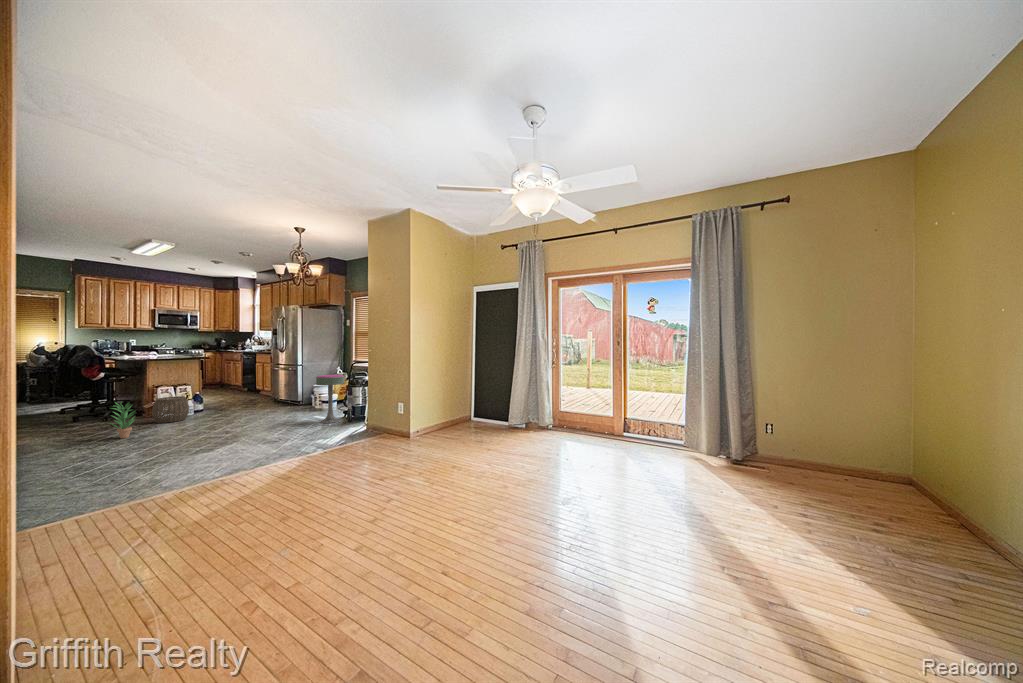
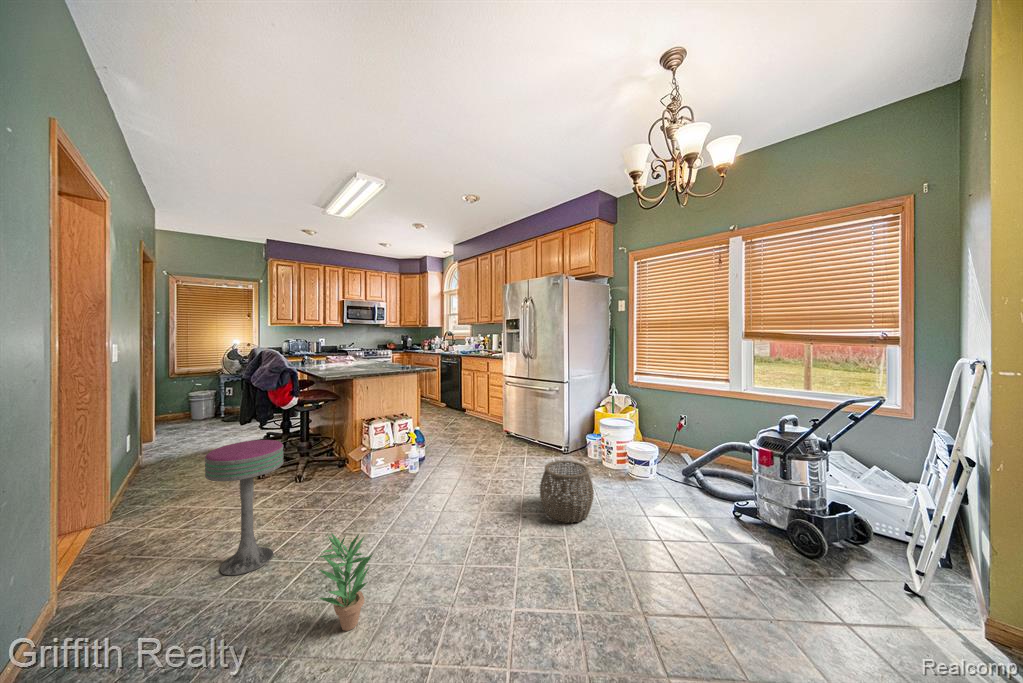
bar stool: present [316,375,344,423] -> present [205,440,284,575]
woven basket: present [152,396,189,423] -> present [540,461,594,523]

